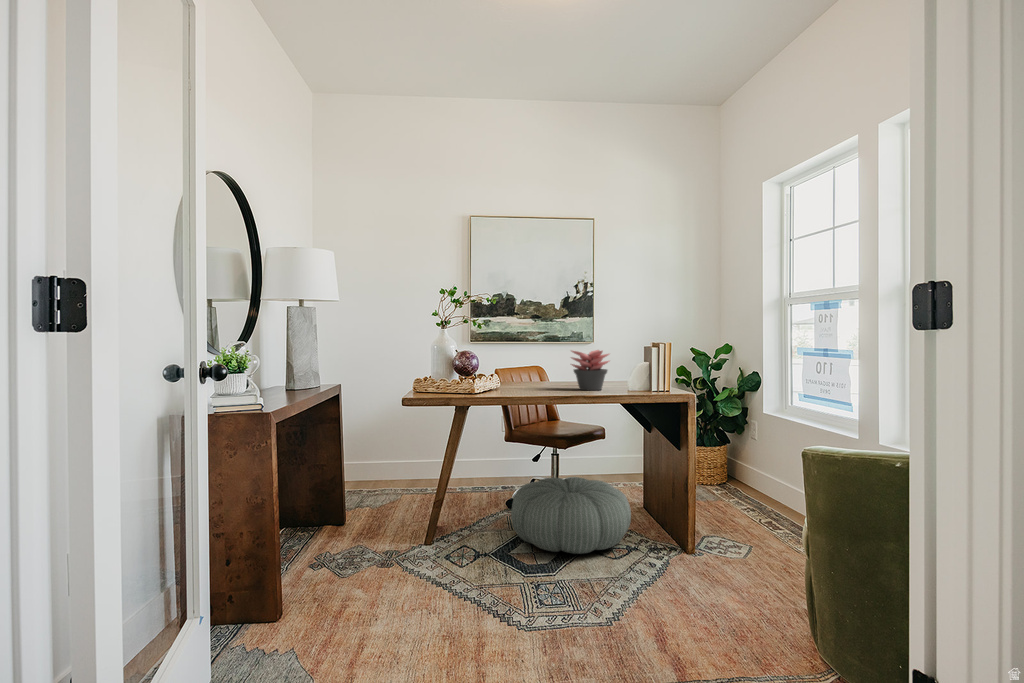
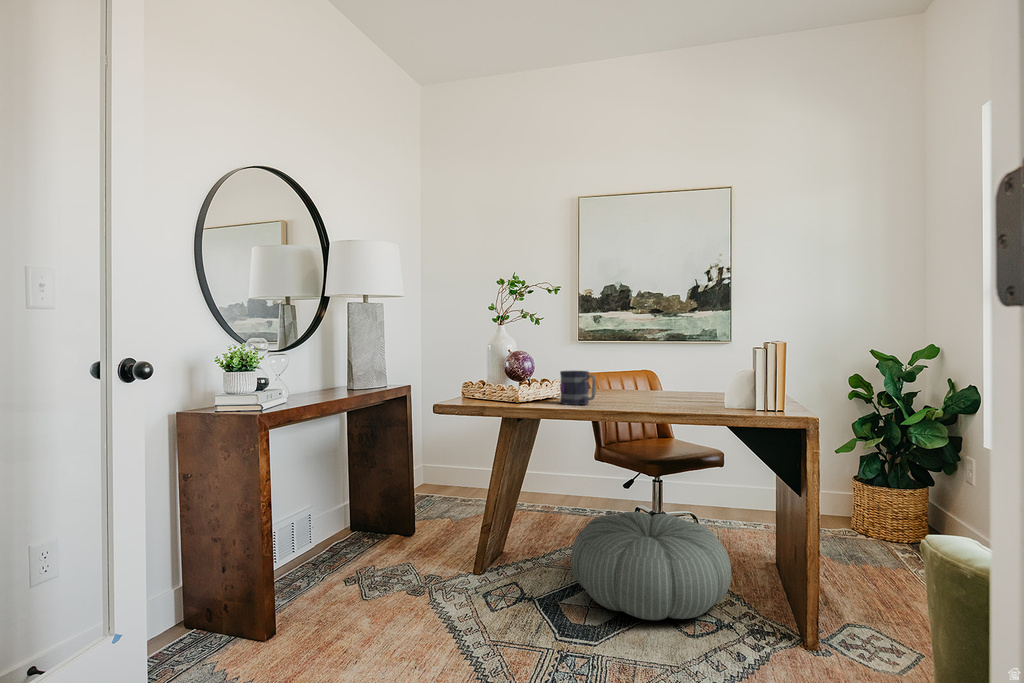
succulent plant: present [571,350,609,390] -> none [651,352,704,405]
mug: none [509,366,540,393] -> present [560,371,596,405]

